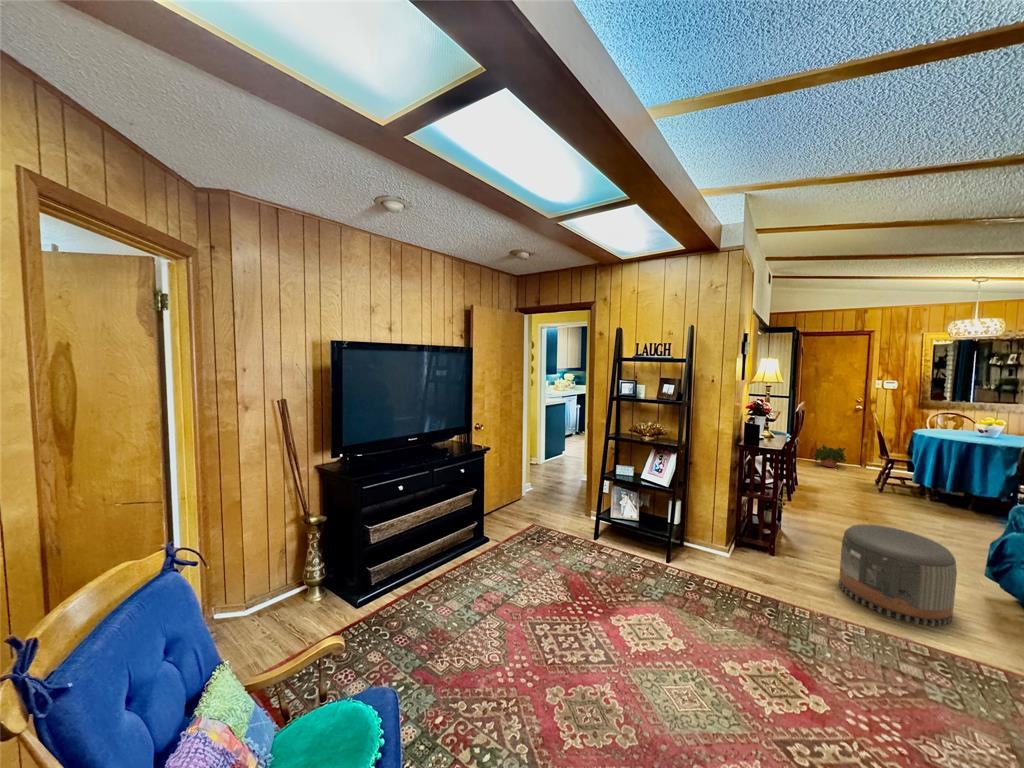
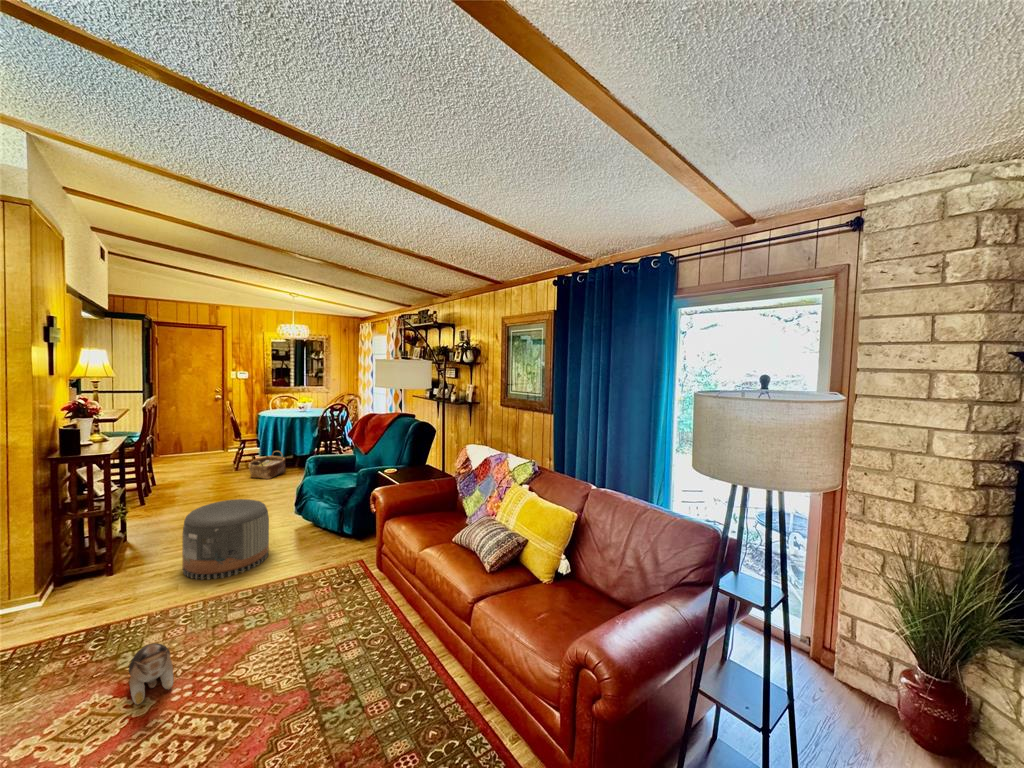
potted plant: present [812,445,846,467] -> none [175,437,211,460]
woven basket: none [900,482,956,515] -> present [249,451,286,479]
plush toy: none [807,651,858,714] -> present [129,643,173,704]

